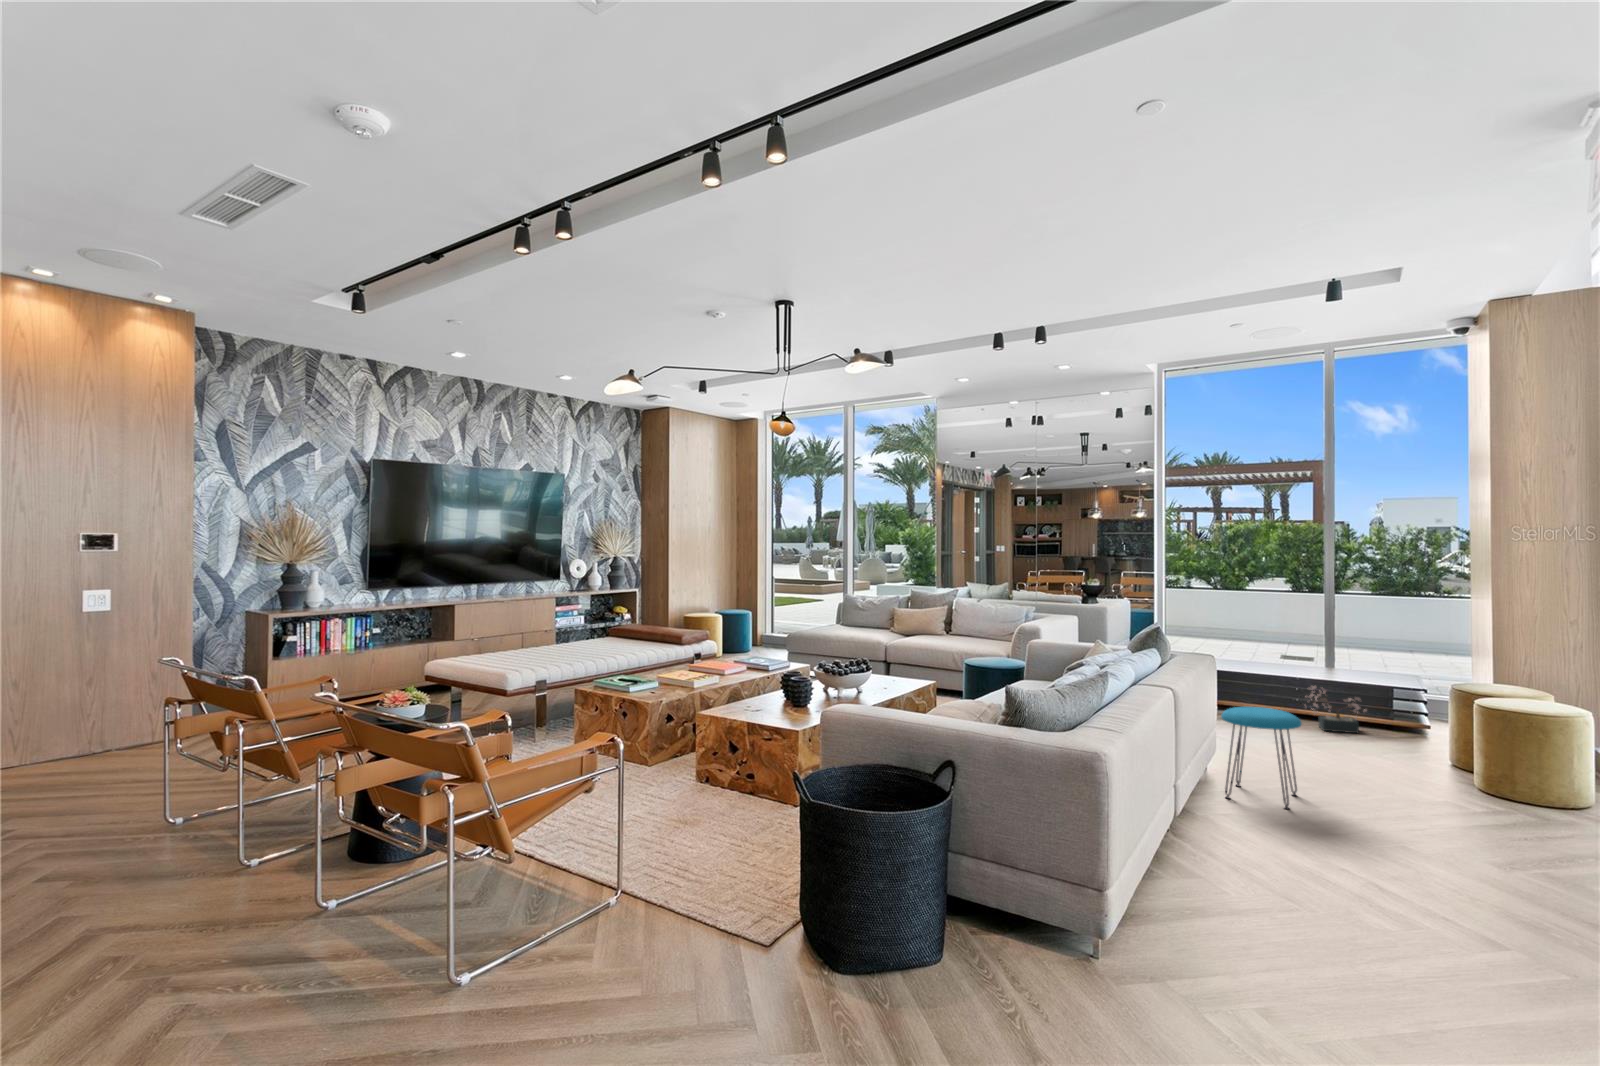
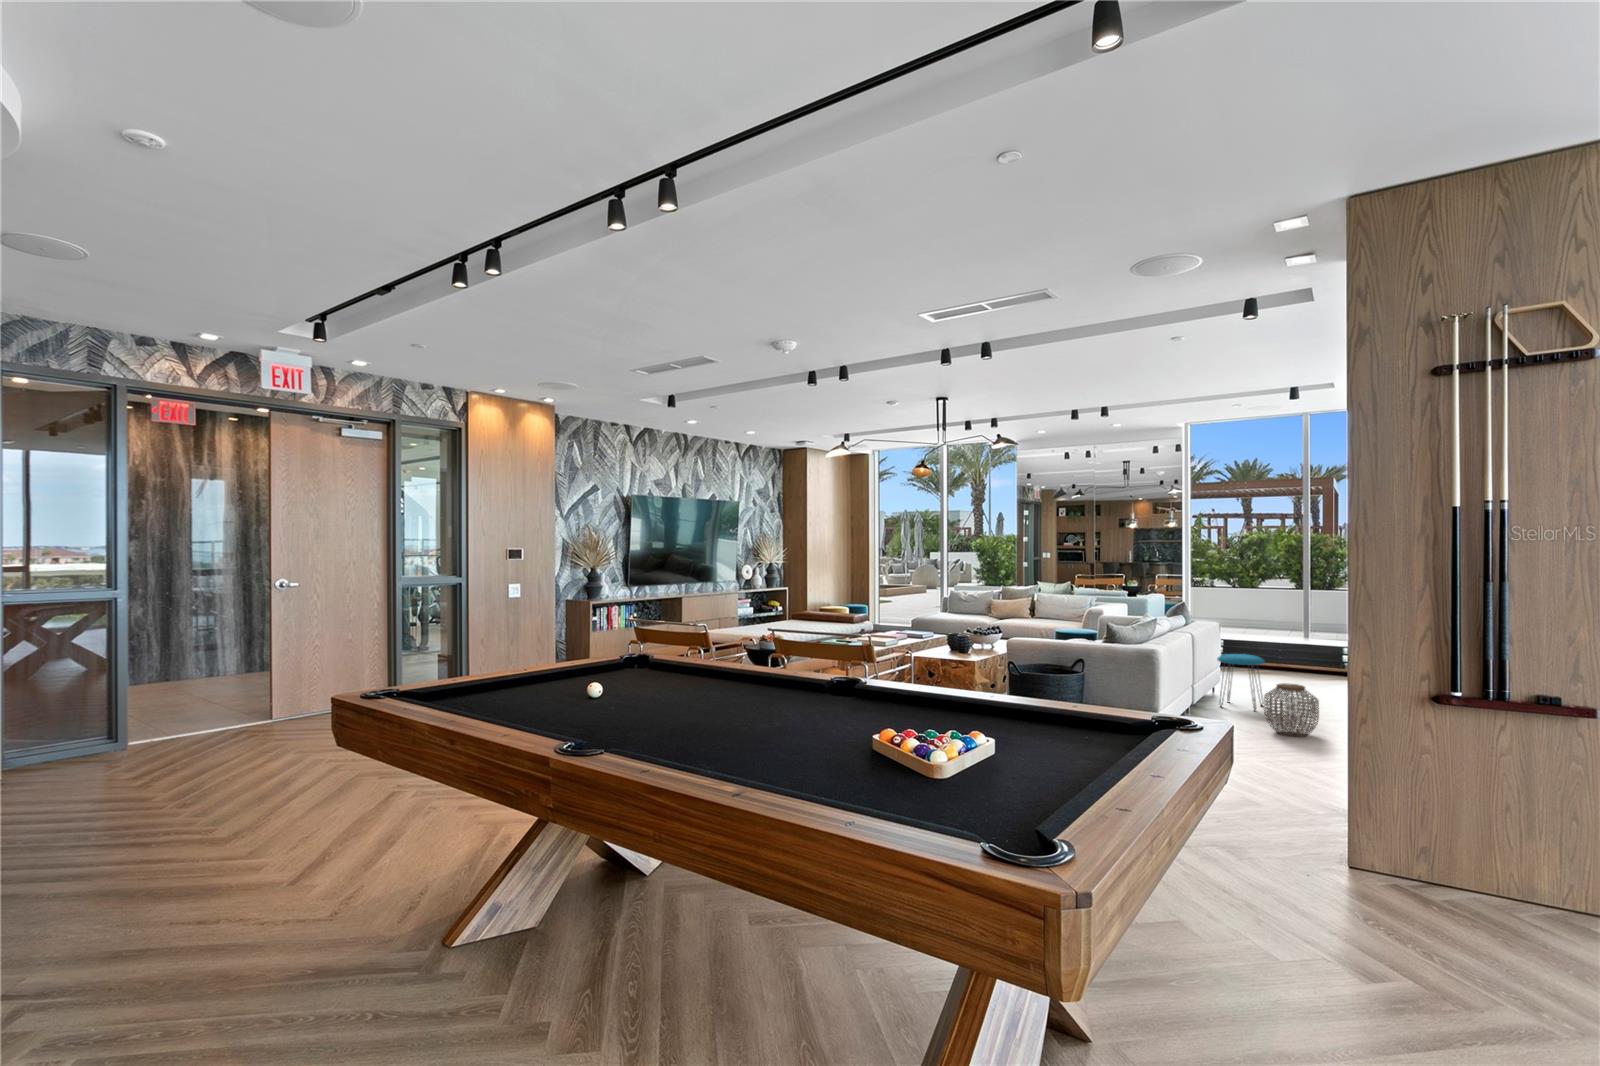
decorative plant: present [1308,686,1366,733] -> none [1281,649,1323,680]
woven basket: none [1318,779,1427,888] -> present [1264,683,1319,737]

